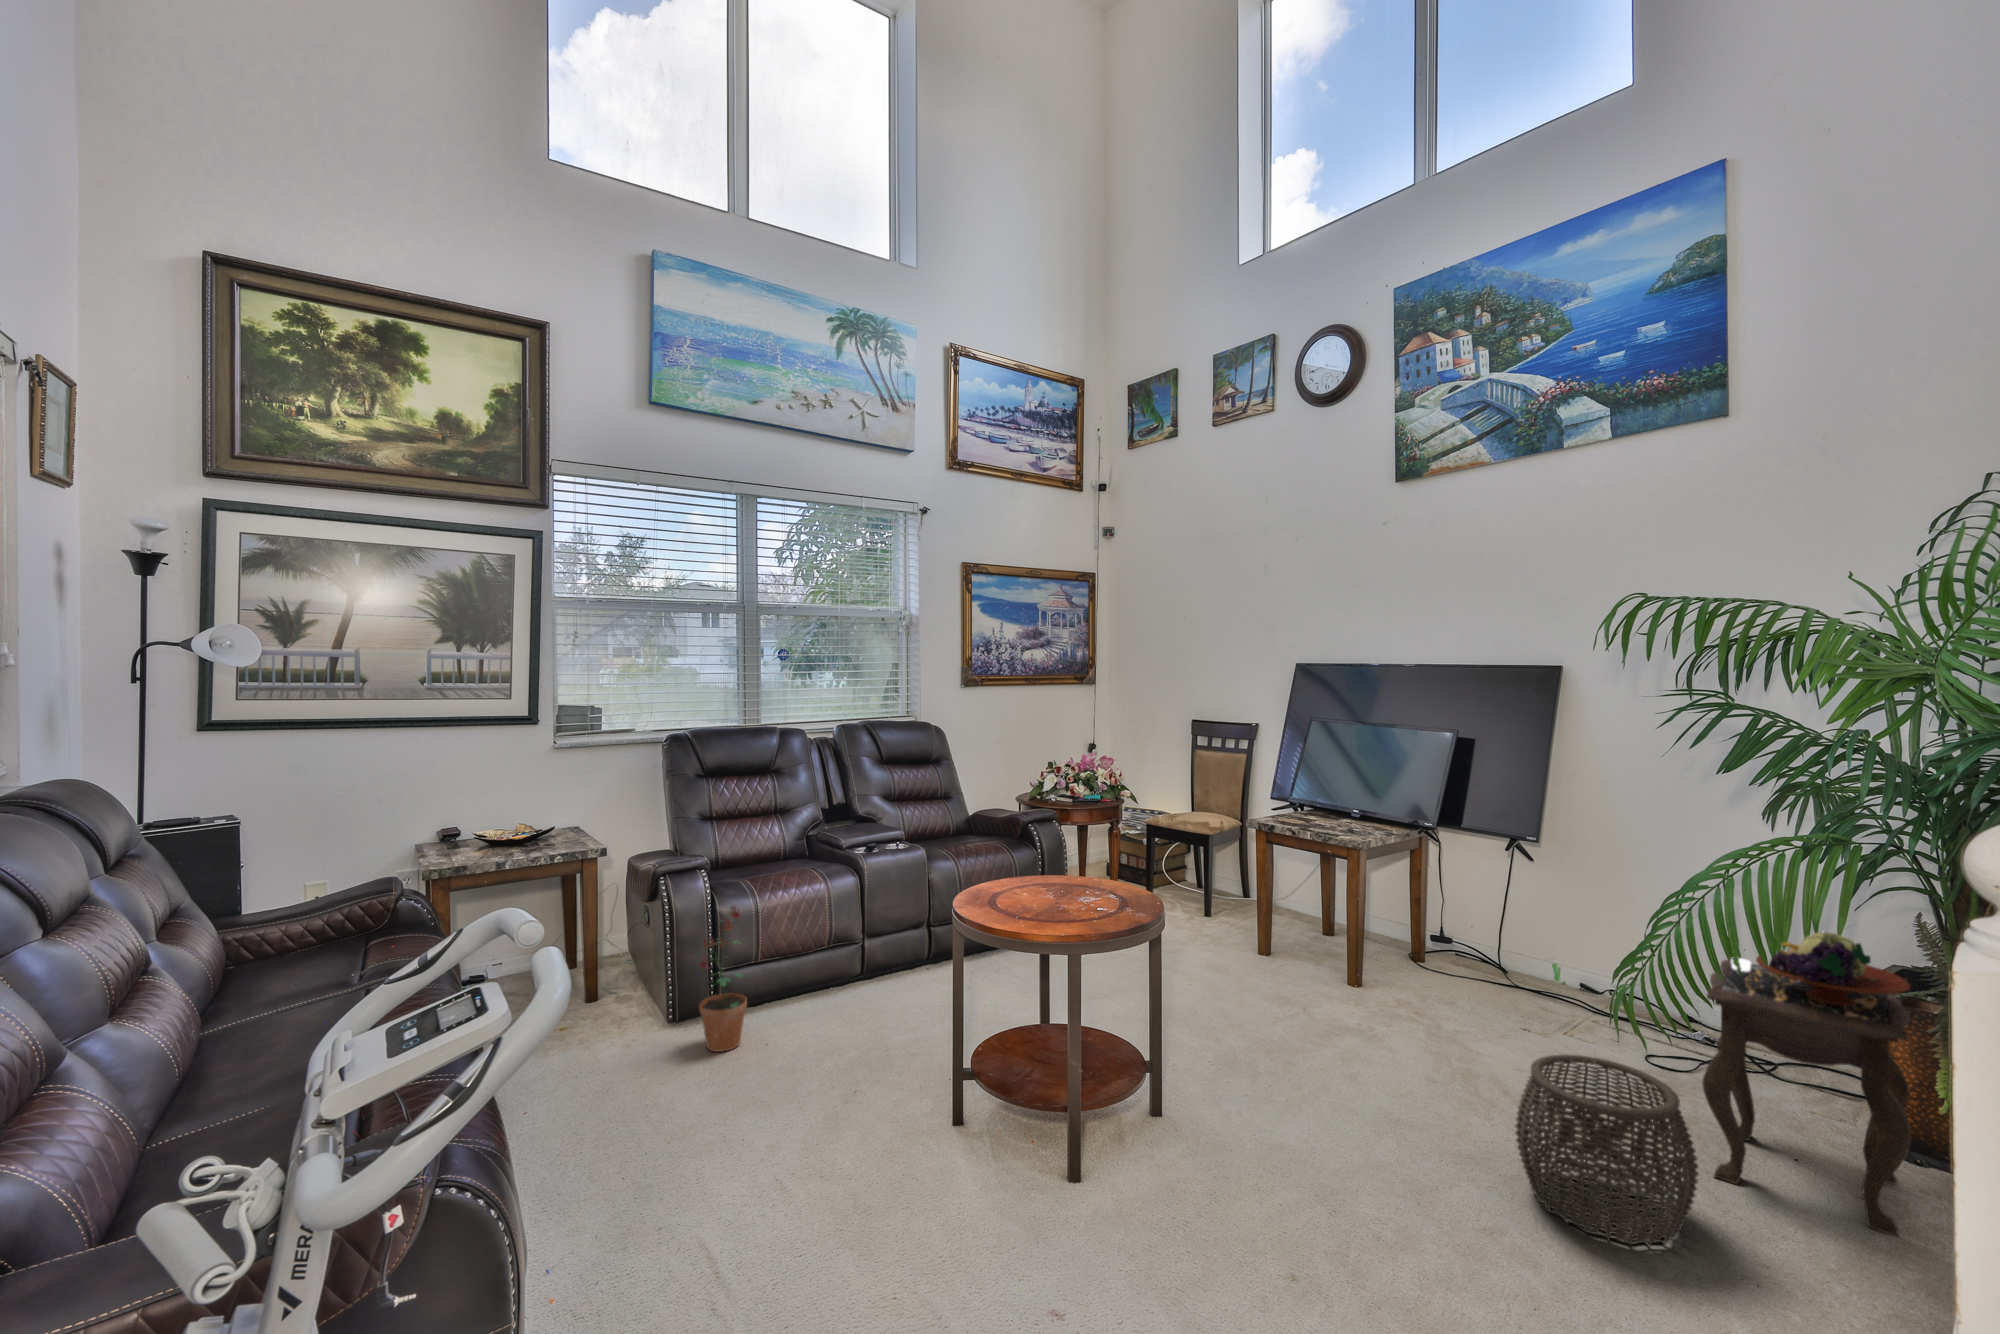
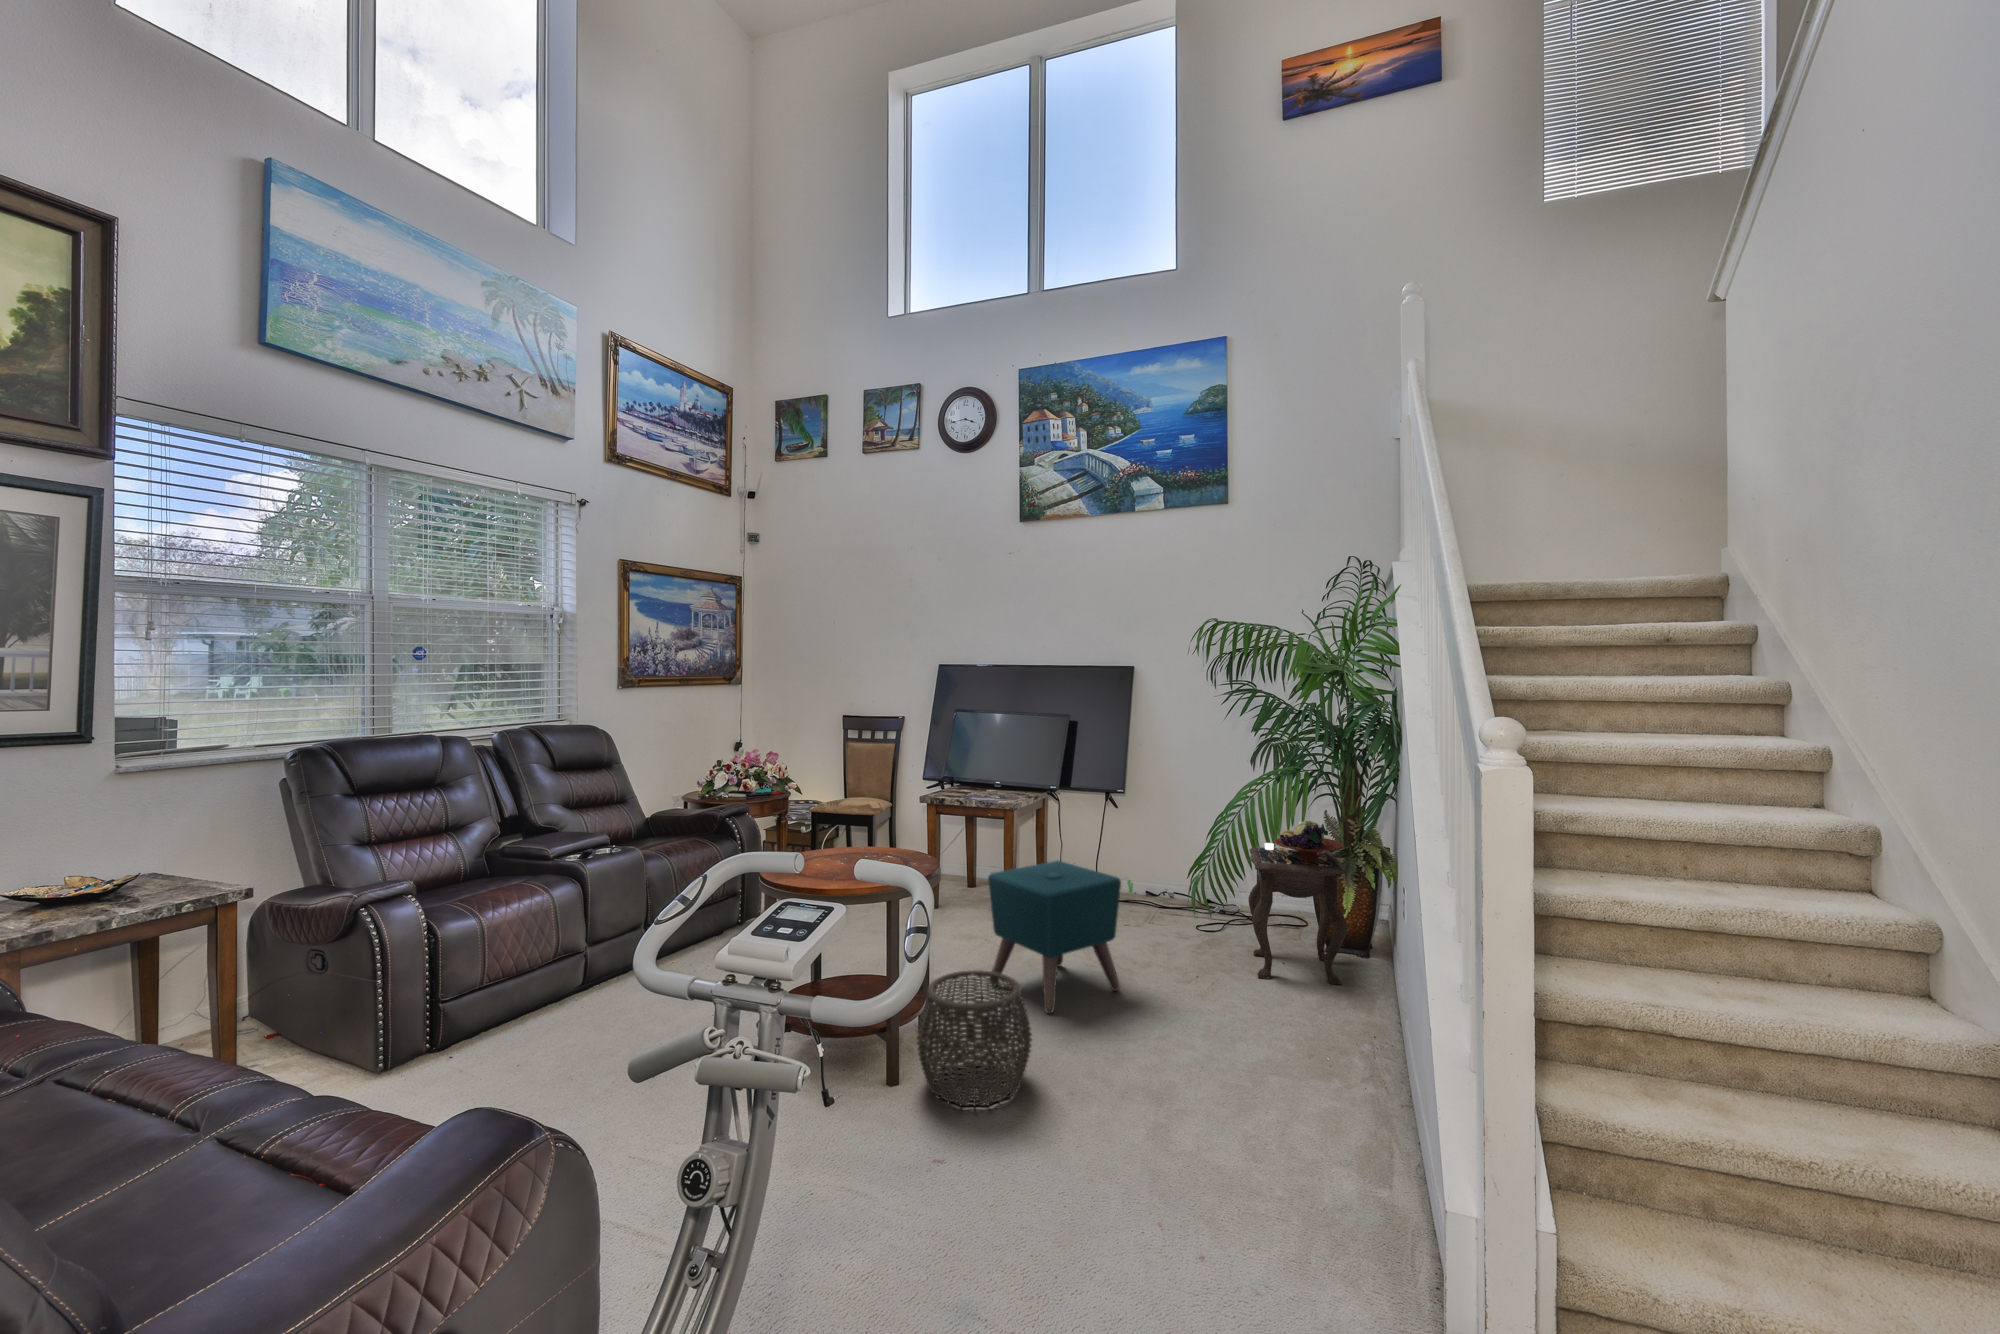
potted plant: present [699,906,747,1052] -> none [430,925,500,1085]
ottoman: none [1260,930,1448,1139] -> present [988,861,1121,1013]
woven basket: present [1515,1055,1698,1246] -> present [917,970,1032,1106]

